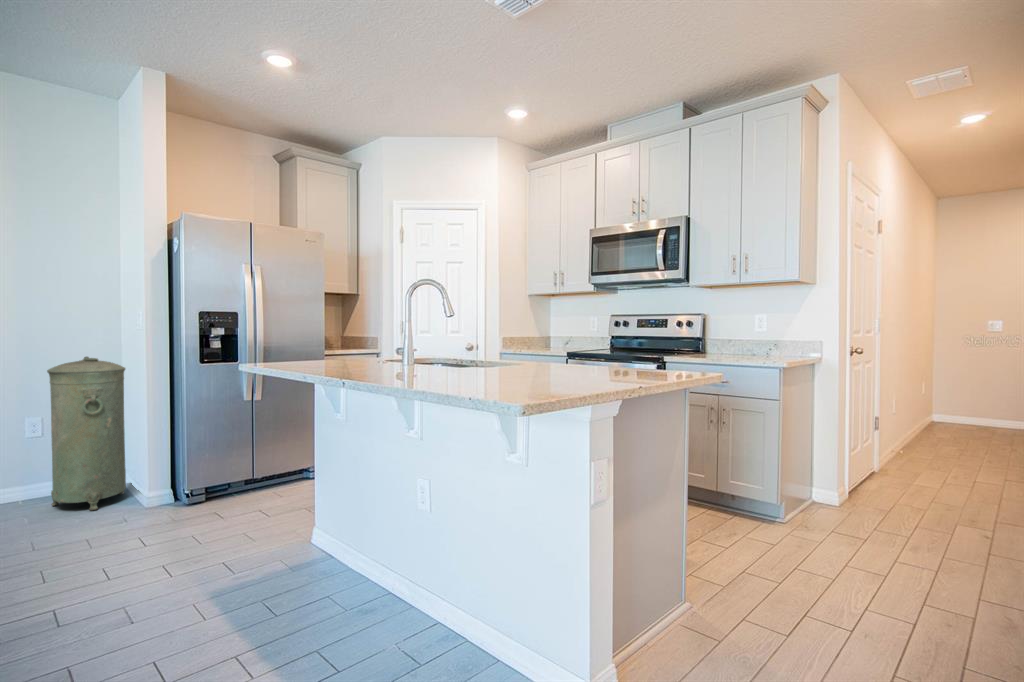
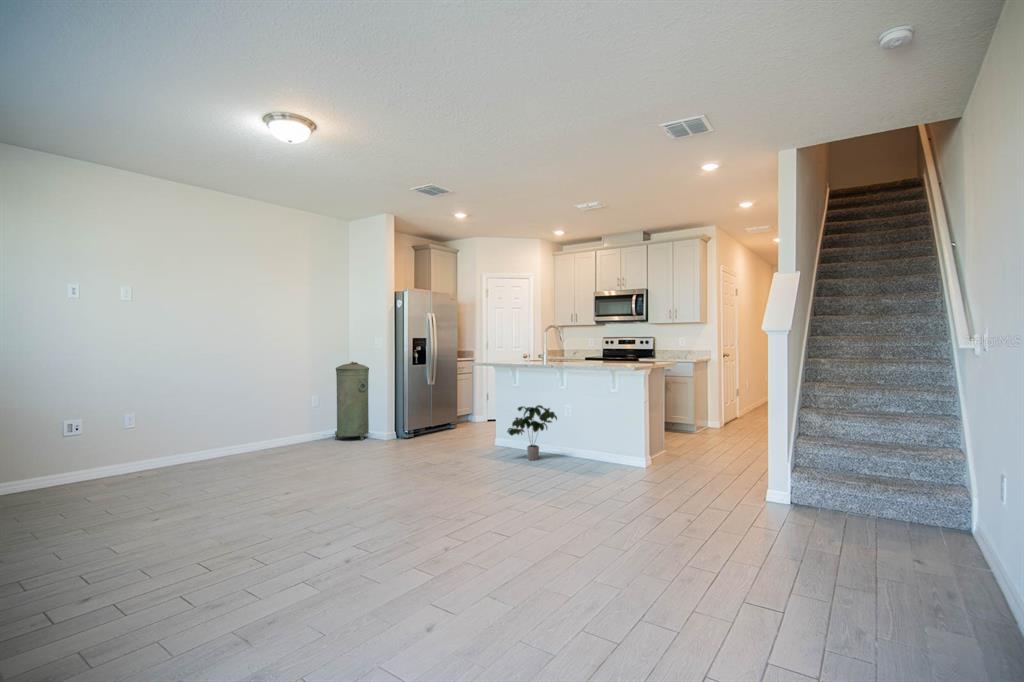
potted plant: none [243,489,375,643] -> present [507,405,557,460]

